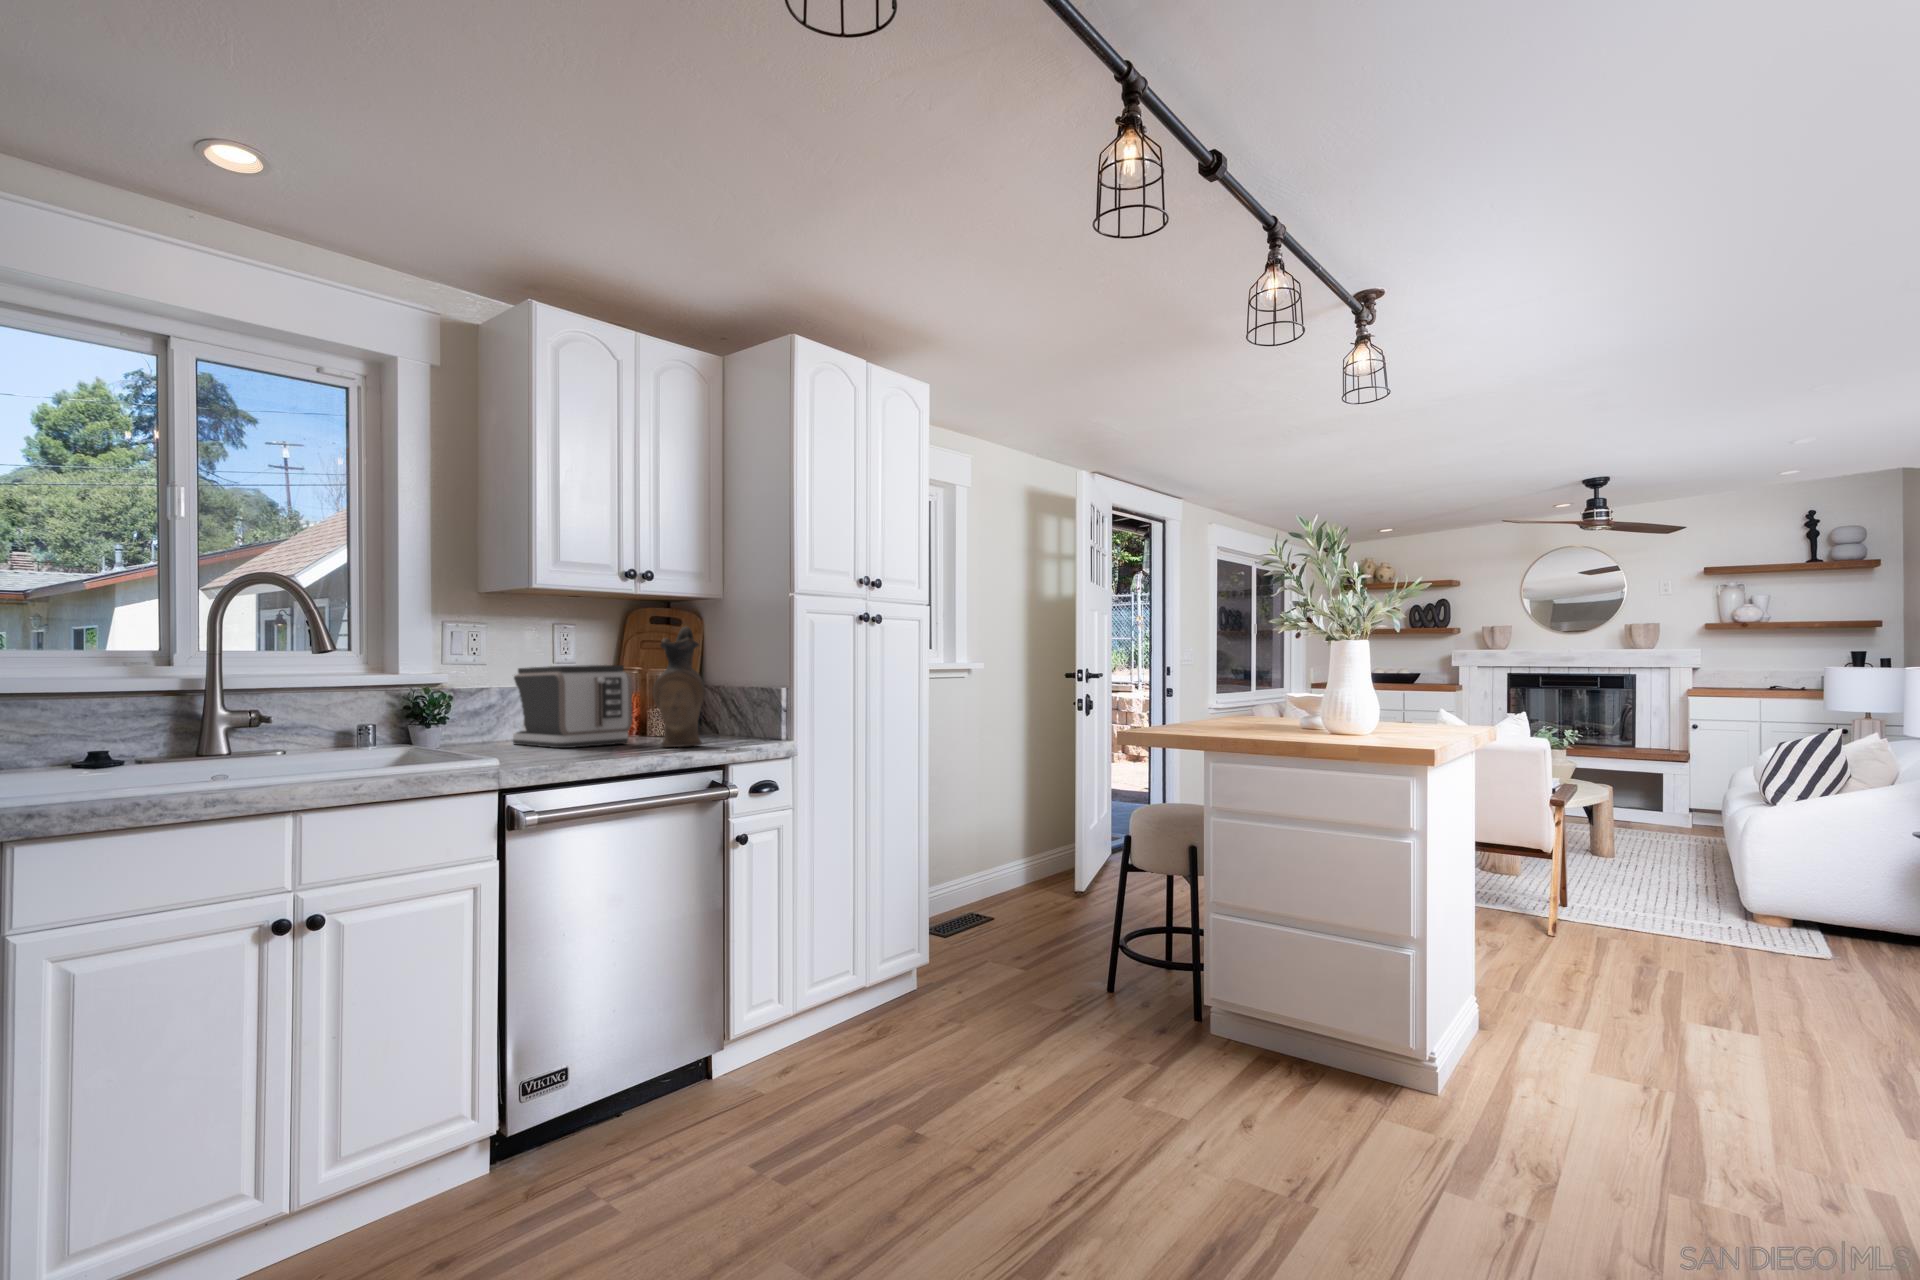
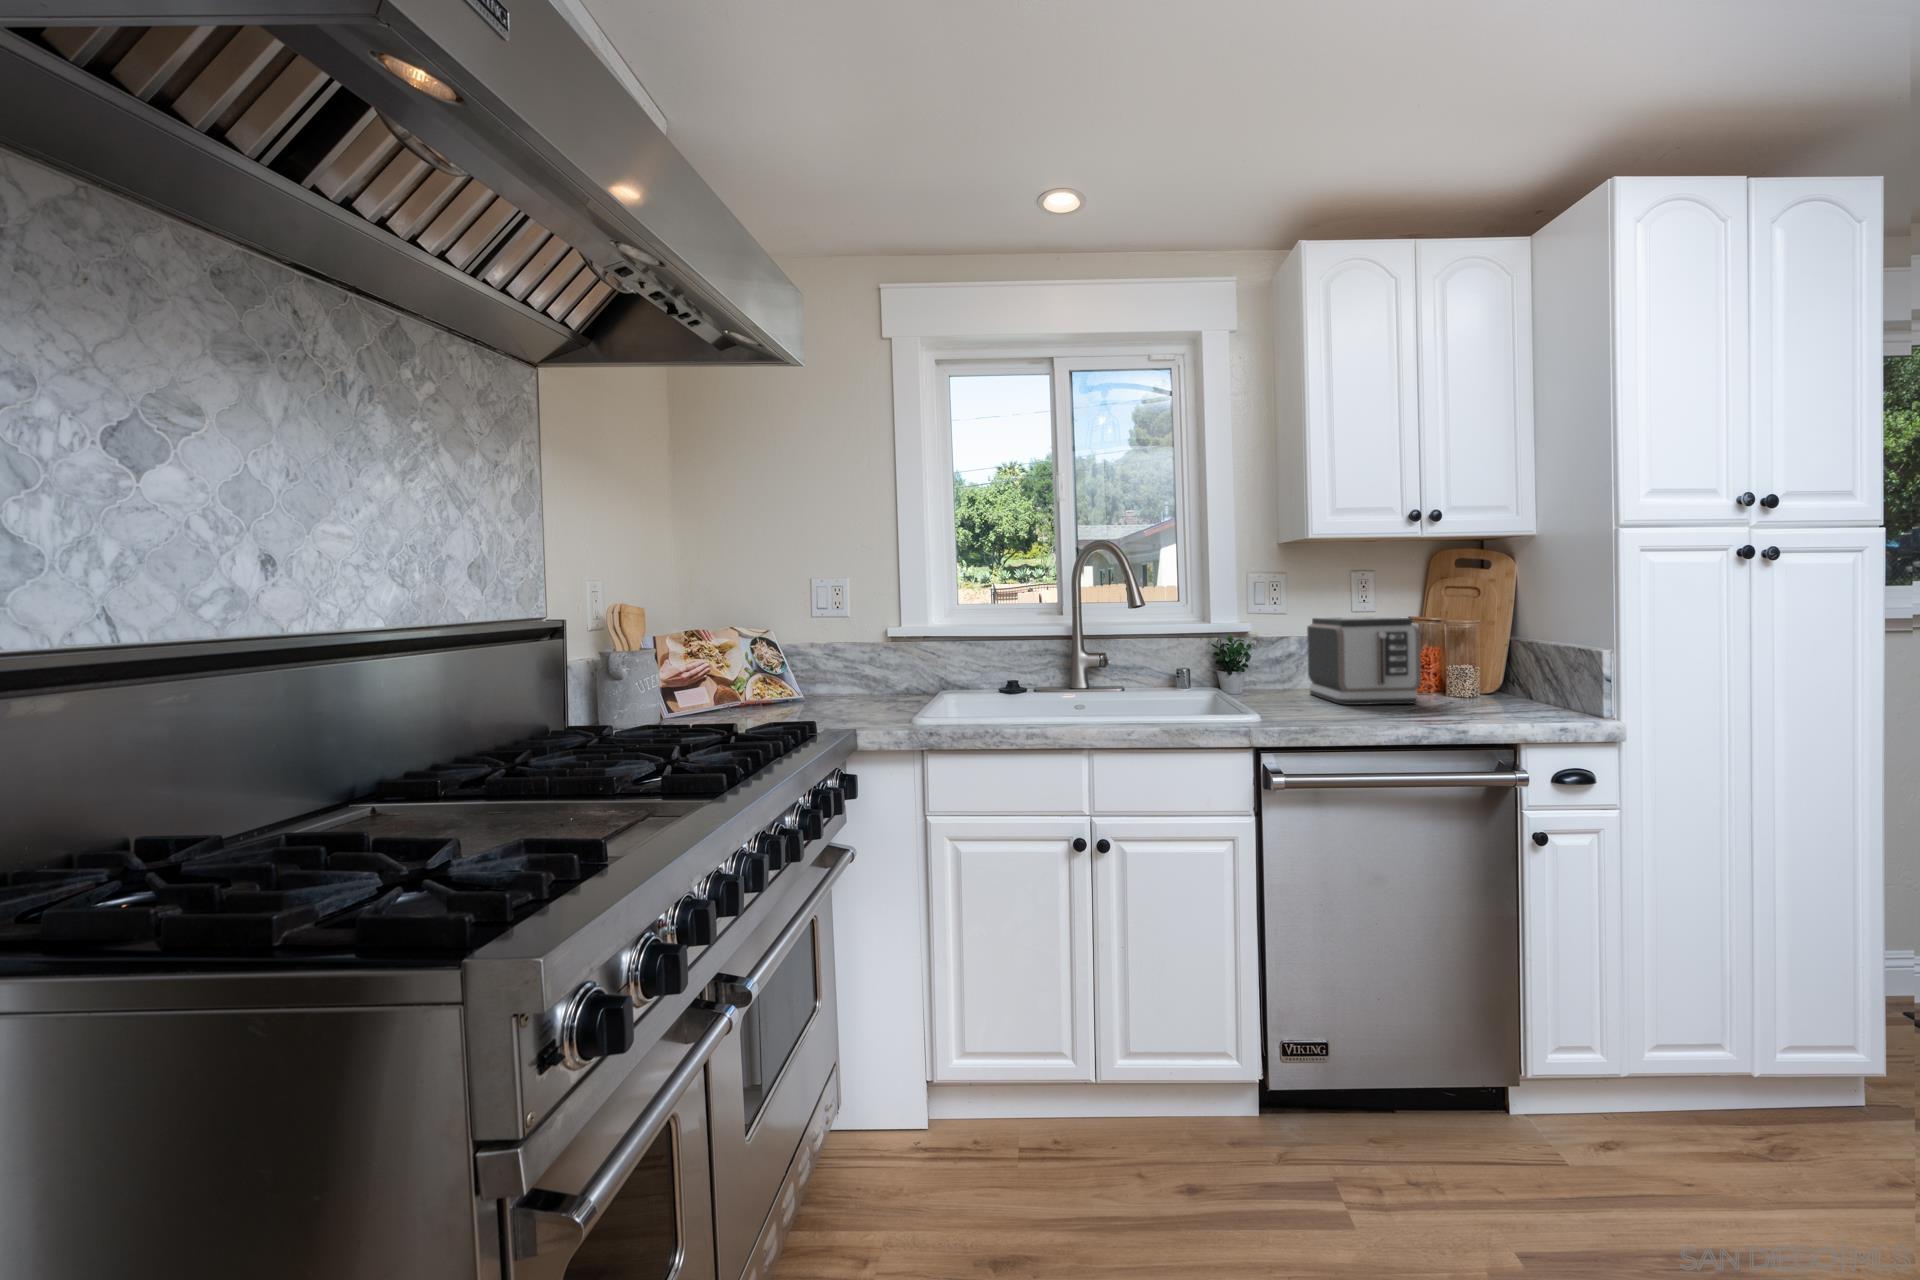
ceramic pitcher: present [653,627,704,747] -> none [1429,576,1492,715]

